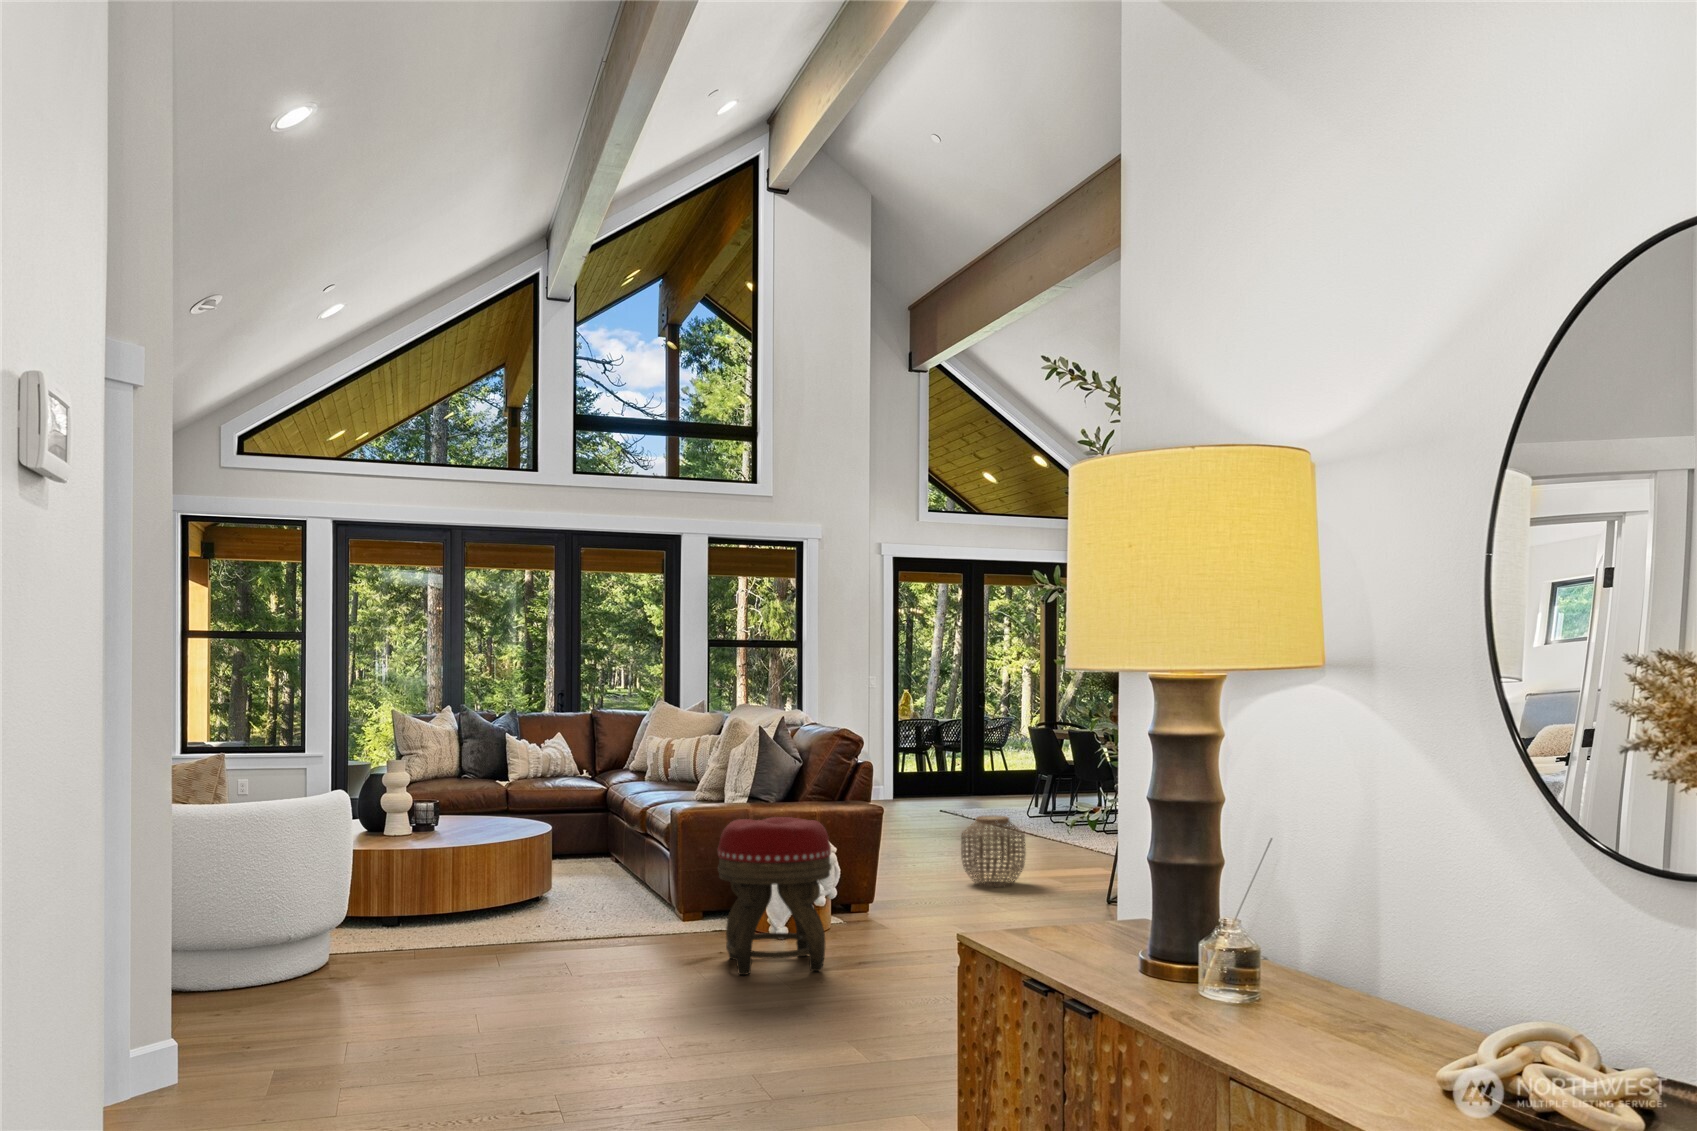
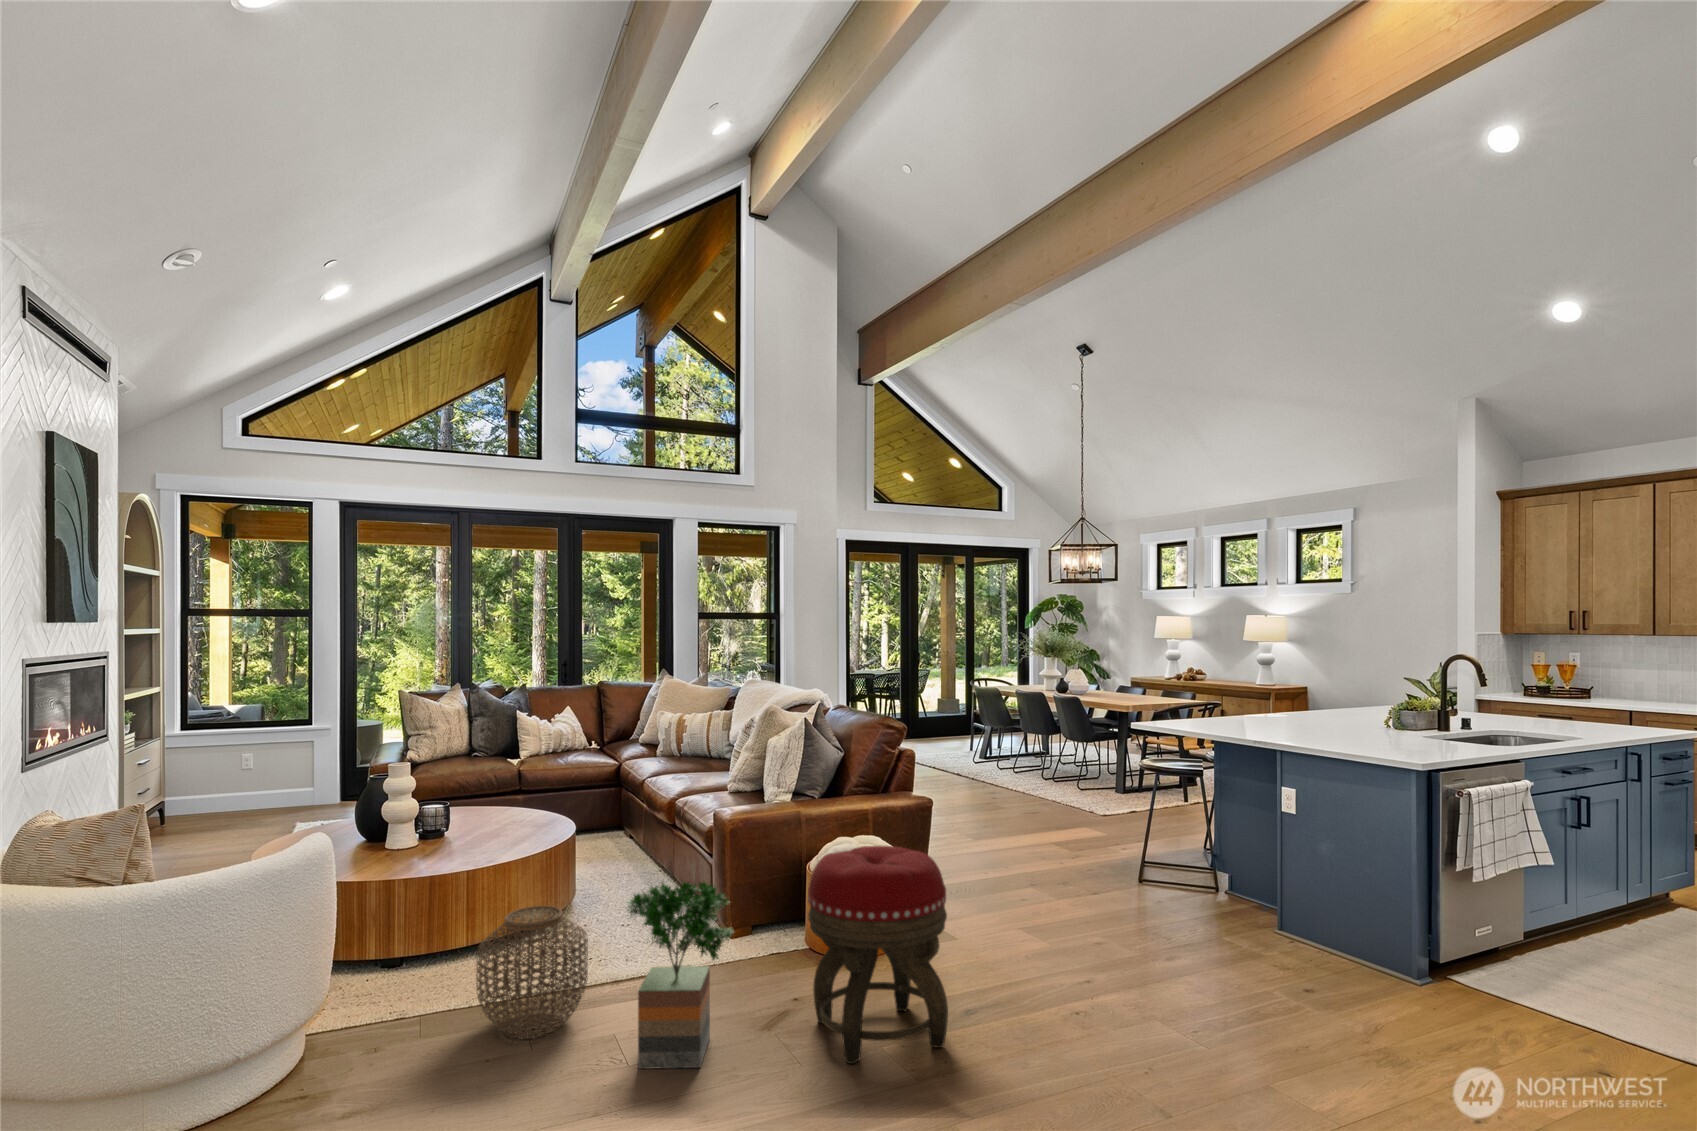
woven basket: present [961,816,1025,887] -> present [476,906,588,1039]
potted tree: none [571,833,657,972] -> present [627,882,732,1069]

